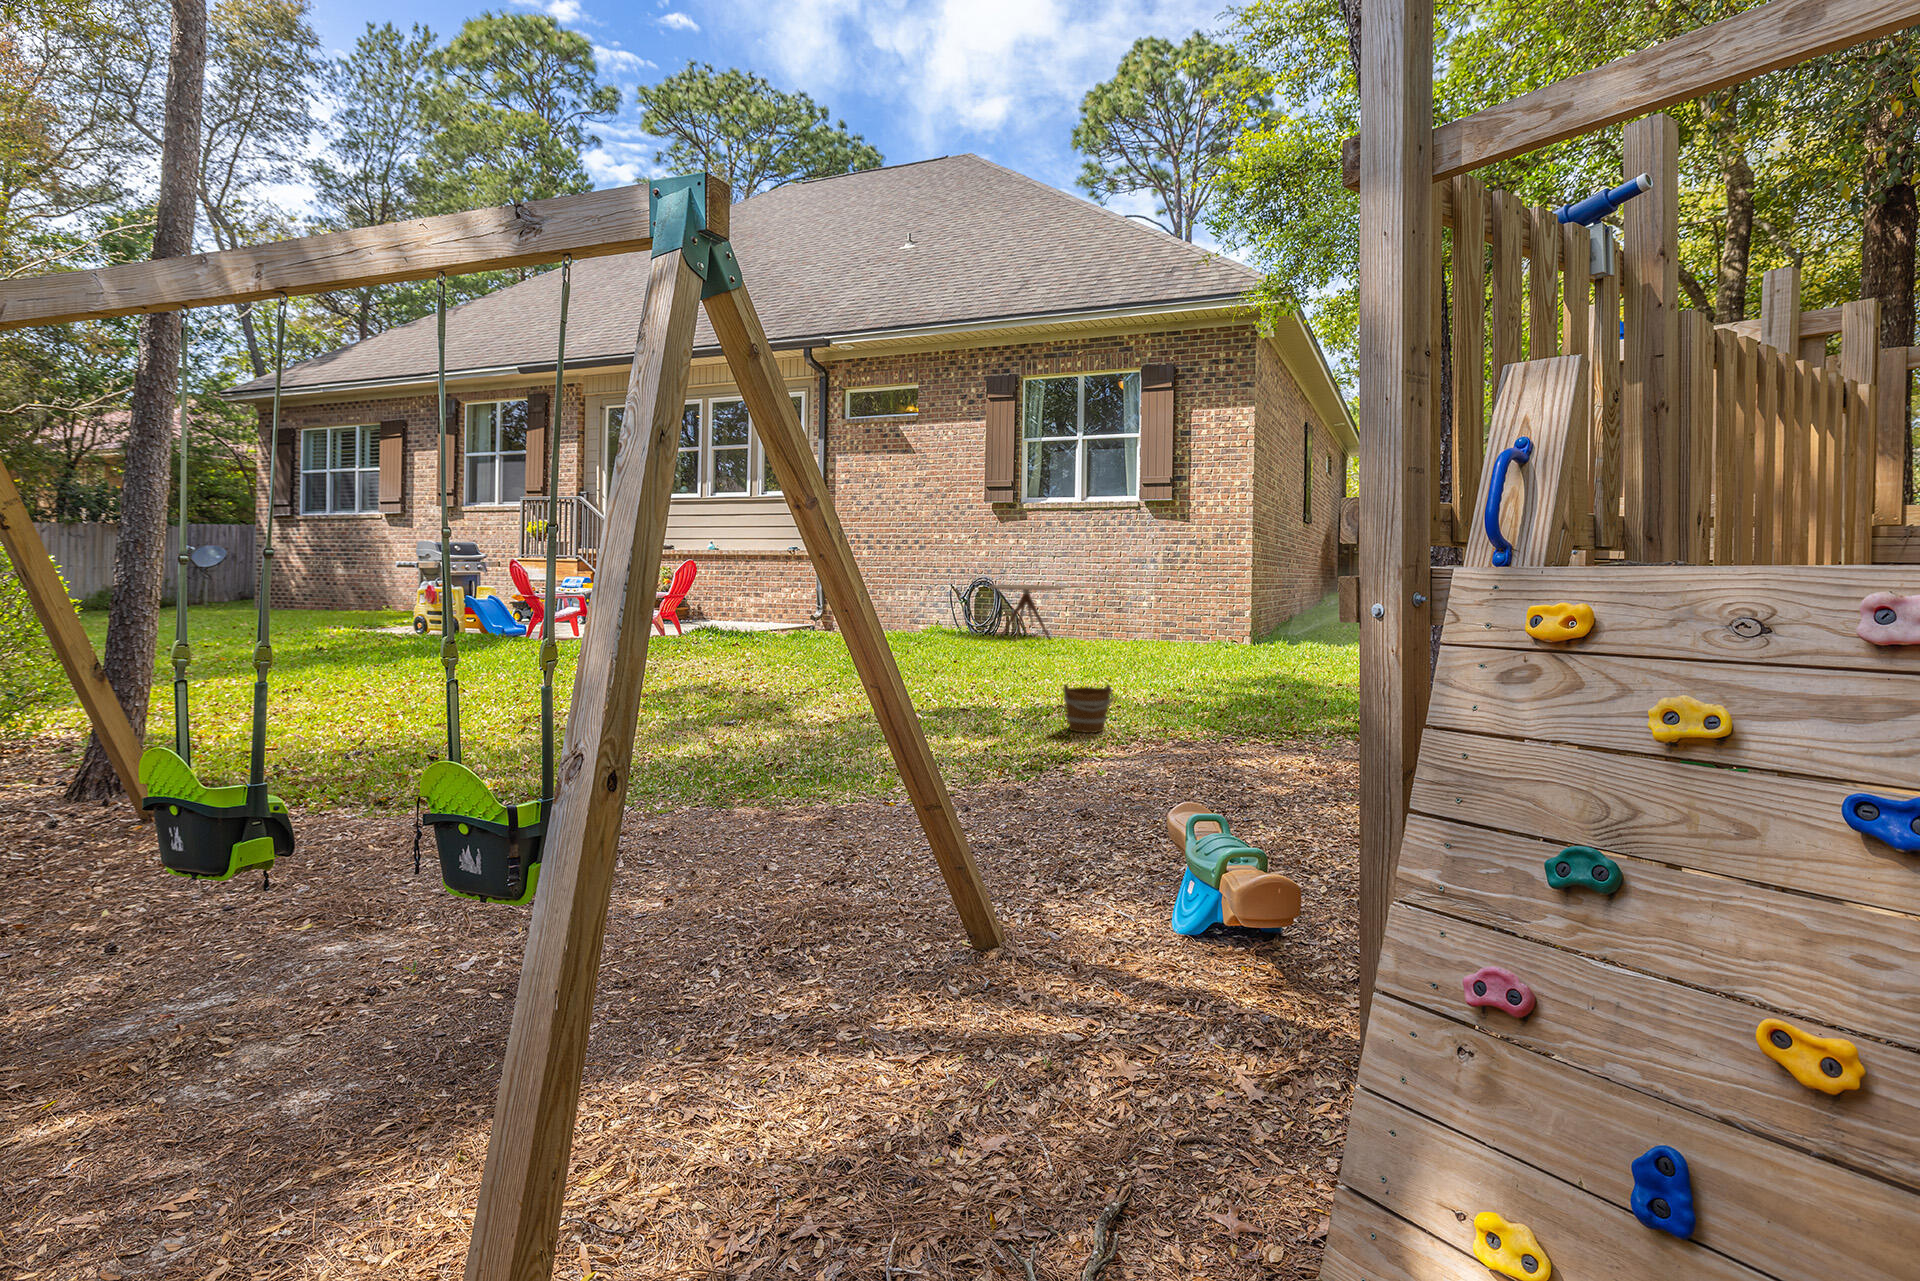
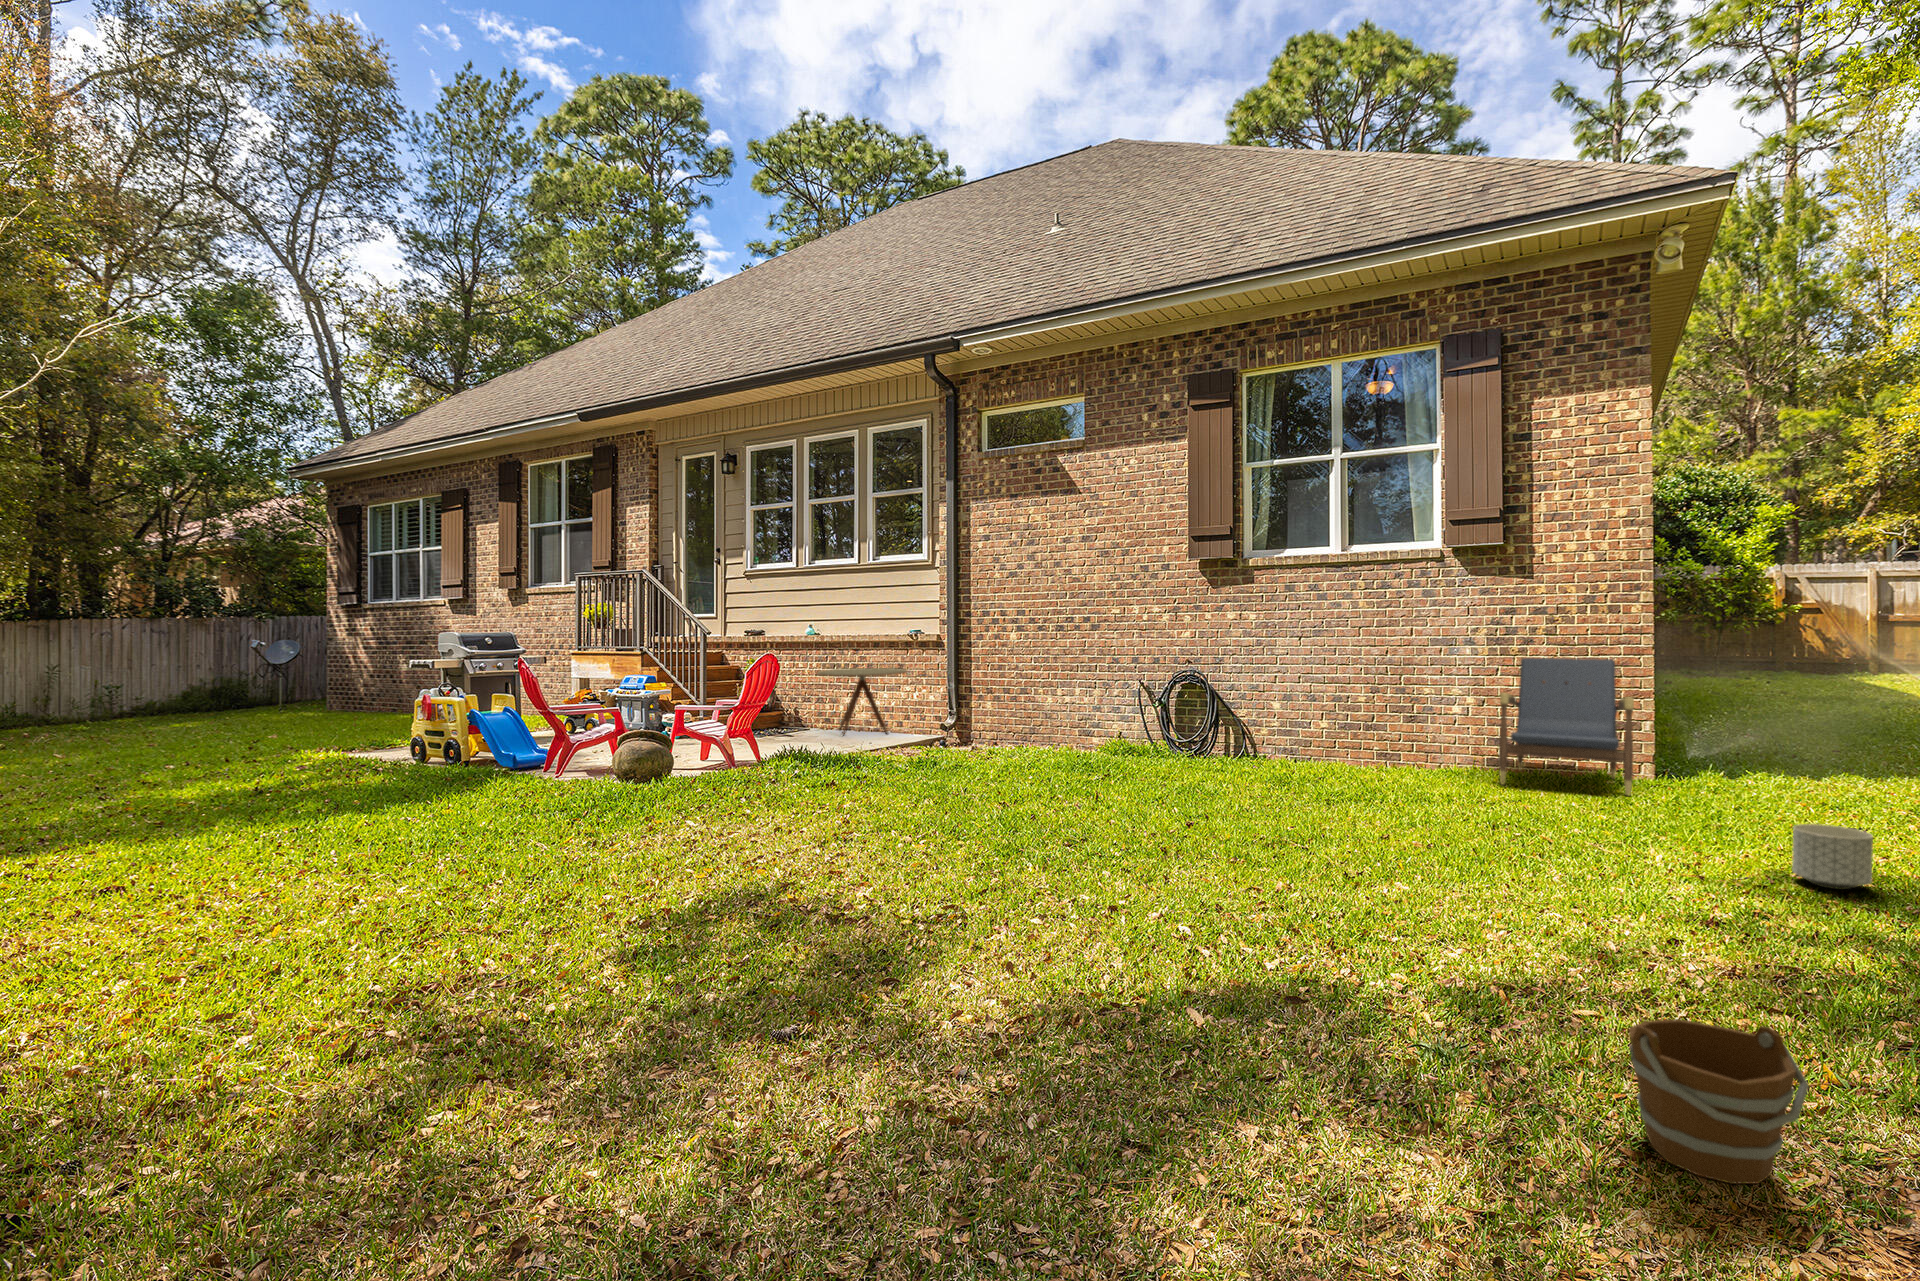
lounge chair: none [1153,572,1226,651] -> present [1499,658,1634,795]
round table: present [989,585,1064,640] -> present [817,668,907,736]
planter: none [1241,650,1272,680] -> present [1792,824,1873,889]

